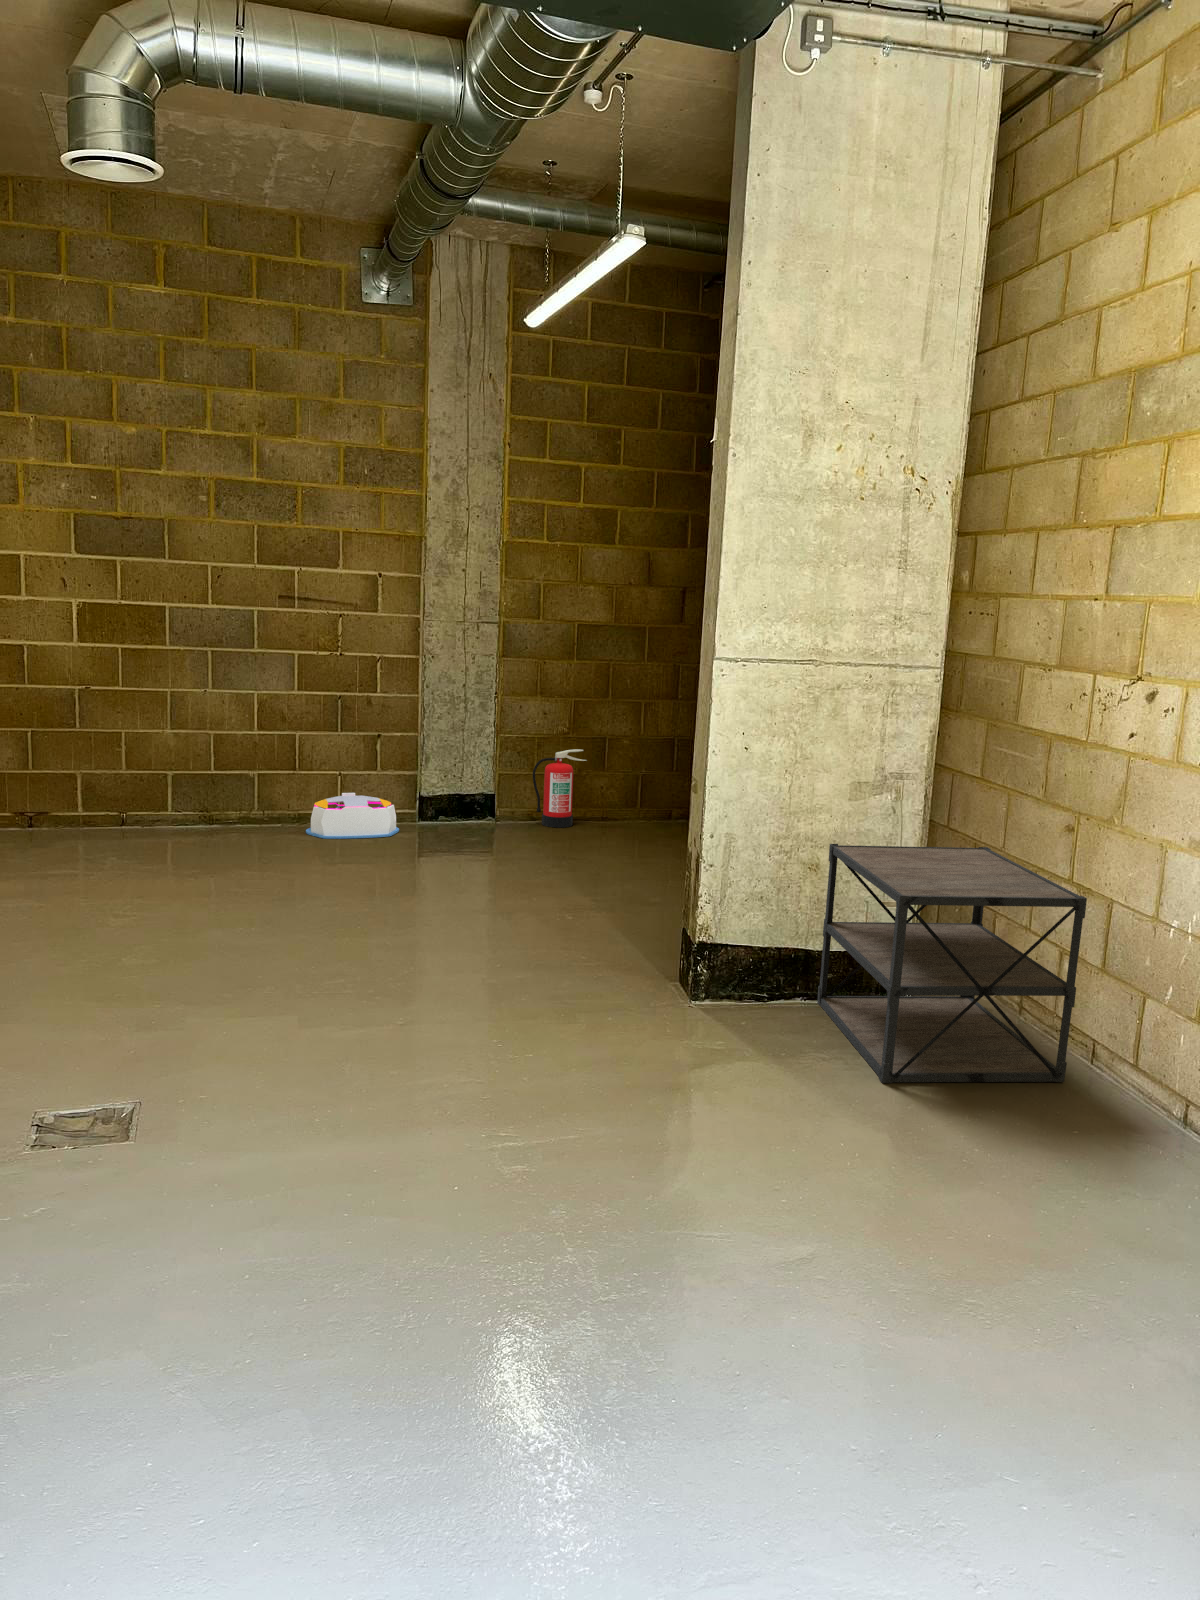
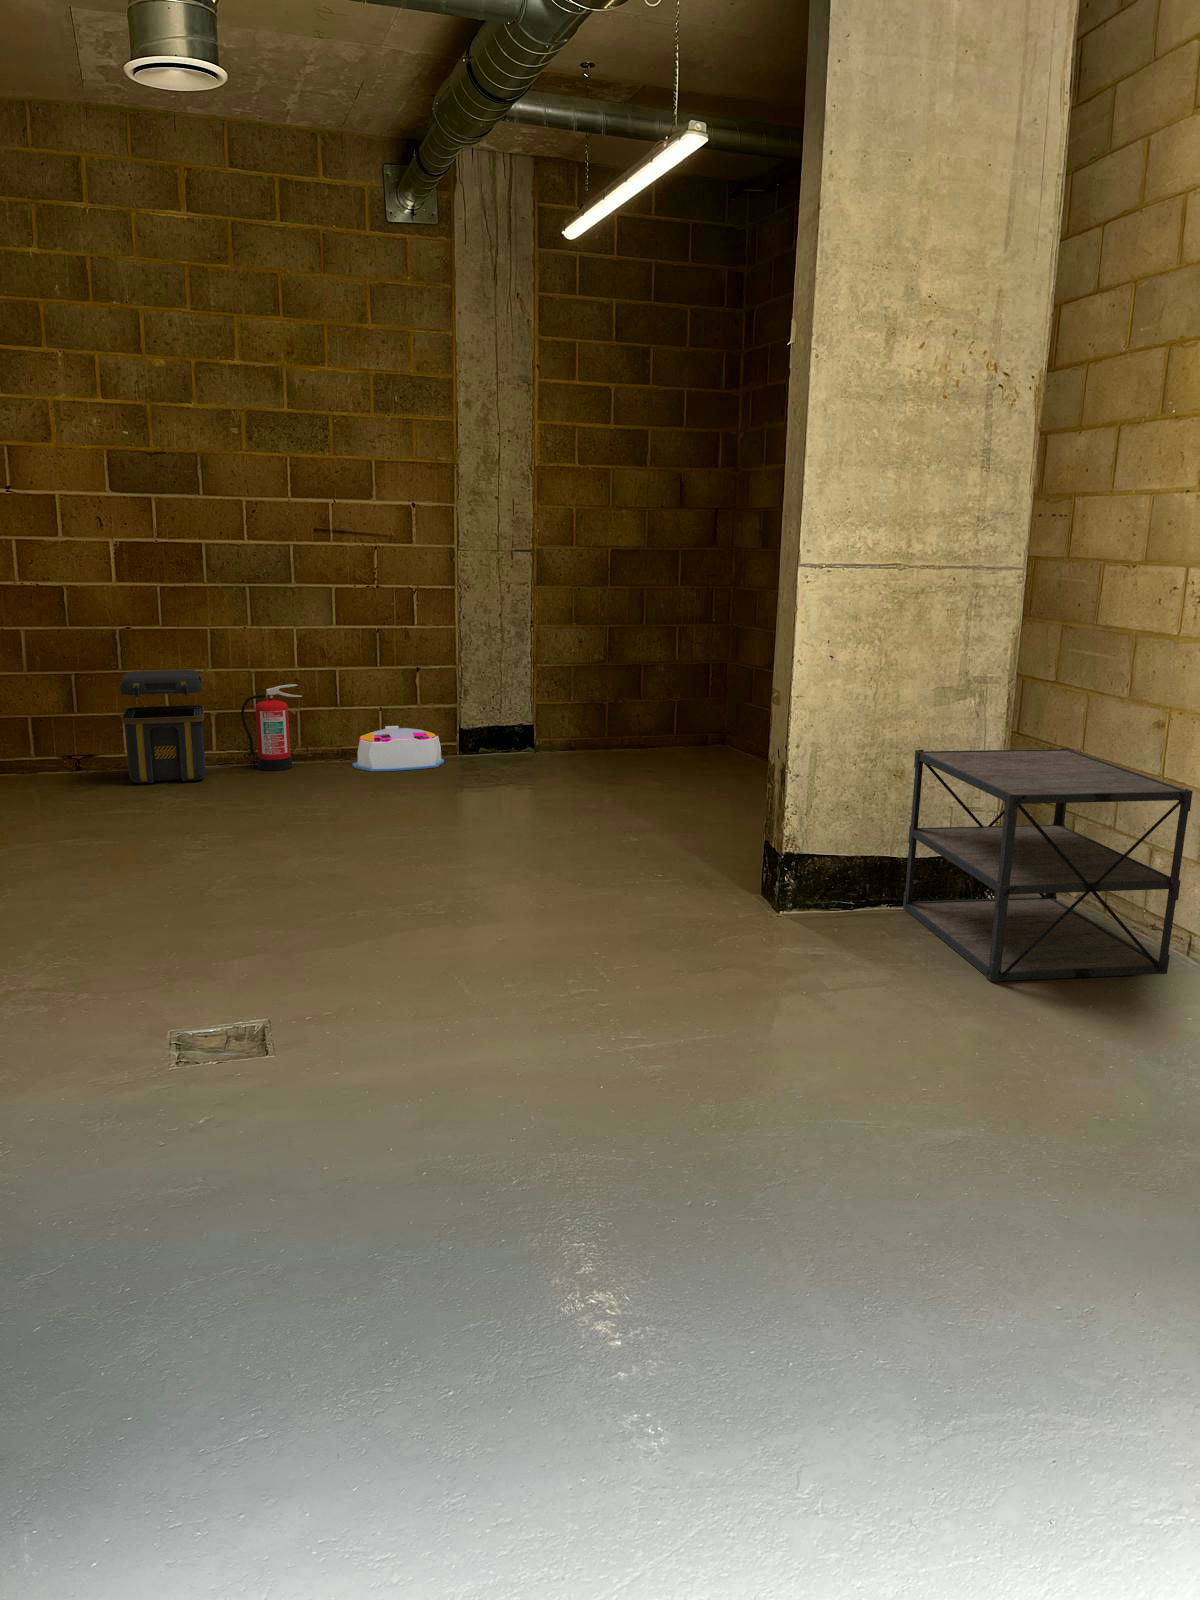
toolbox: none [73,731,158,843] -> present [120,670,205,784]
fire extinguisher: present [533,749,586,828] -> present [241,684,302,771]

